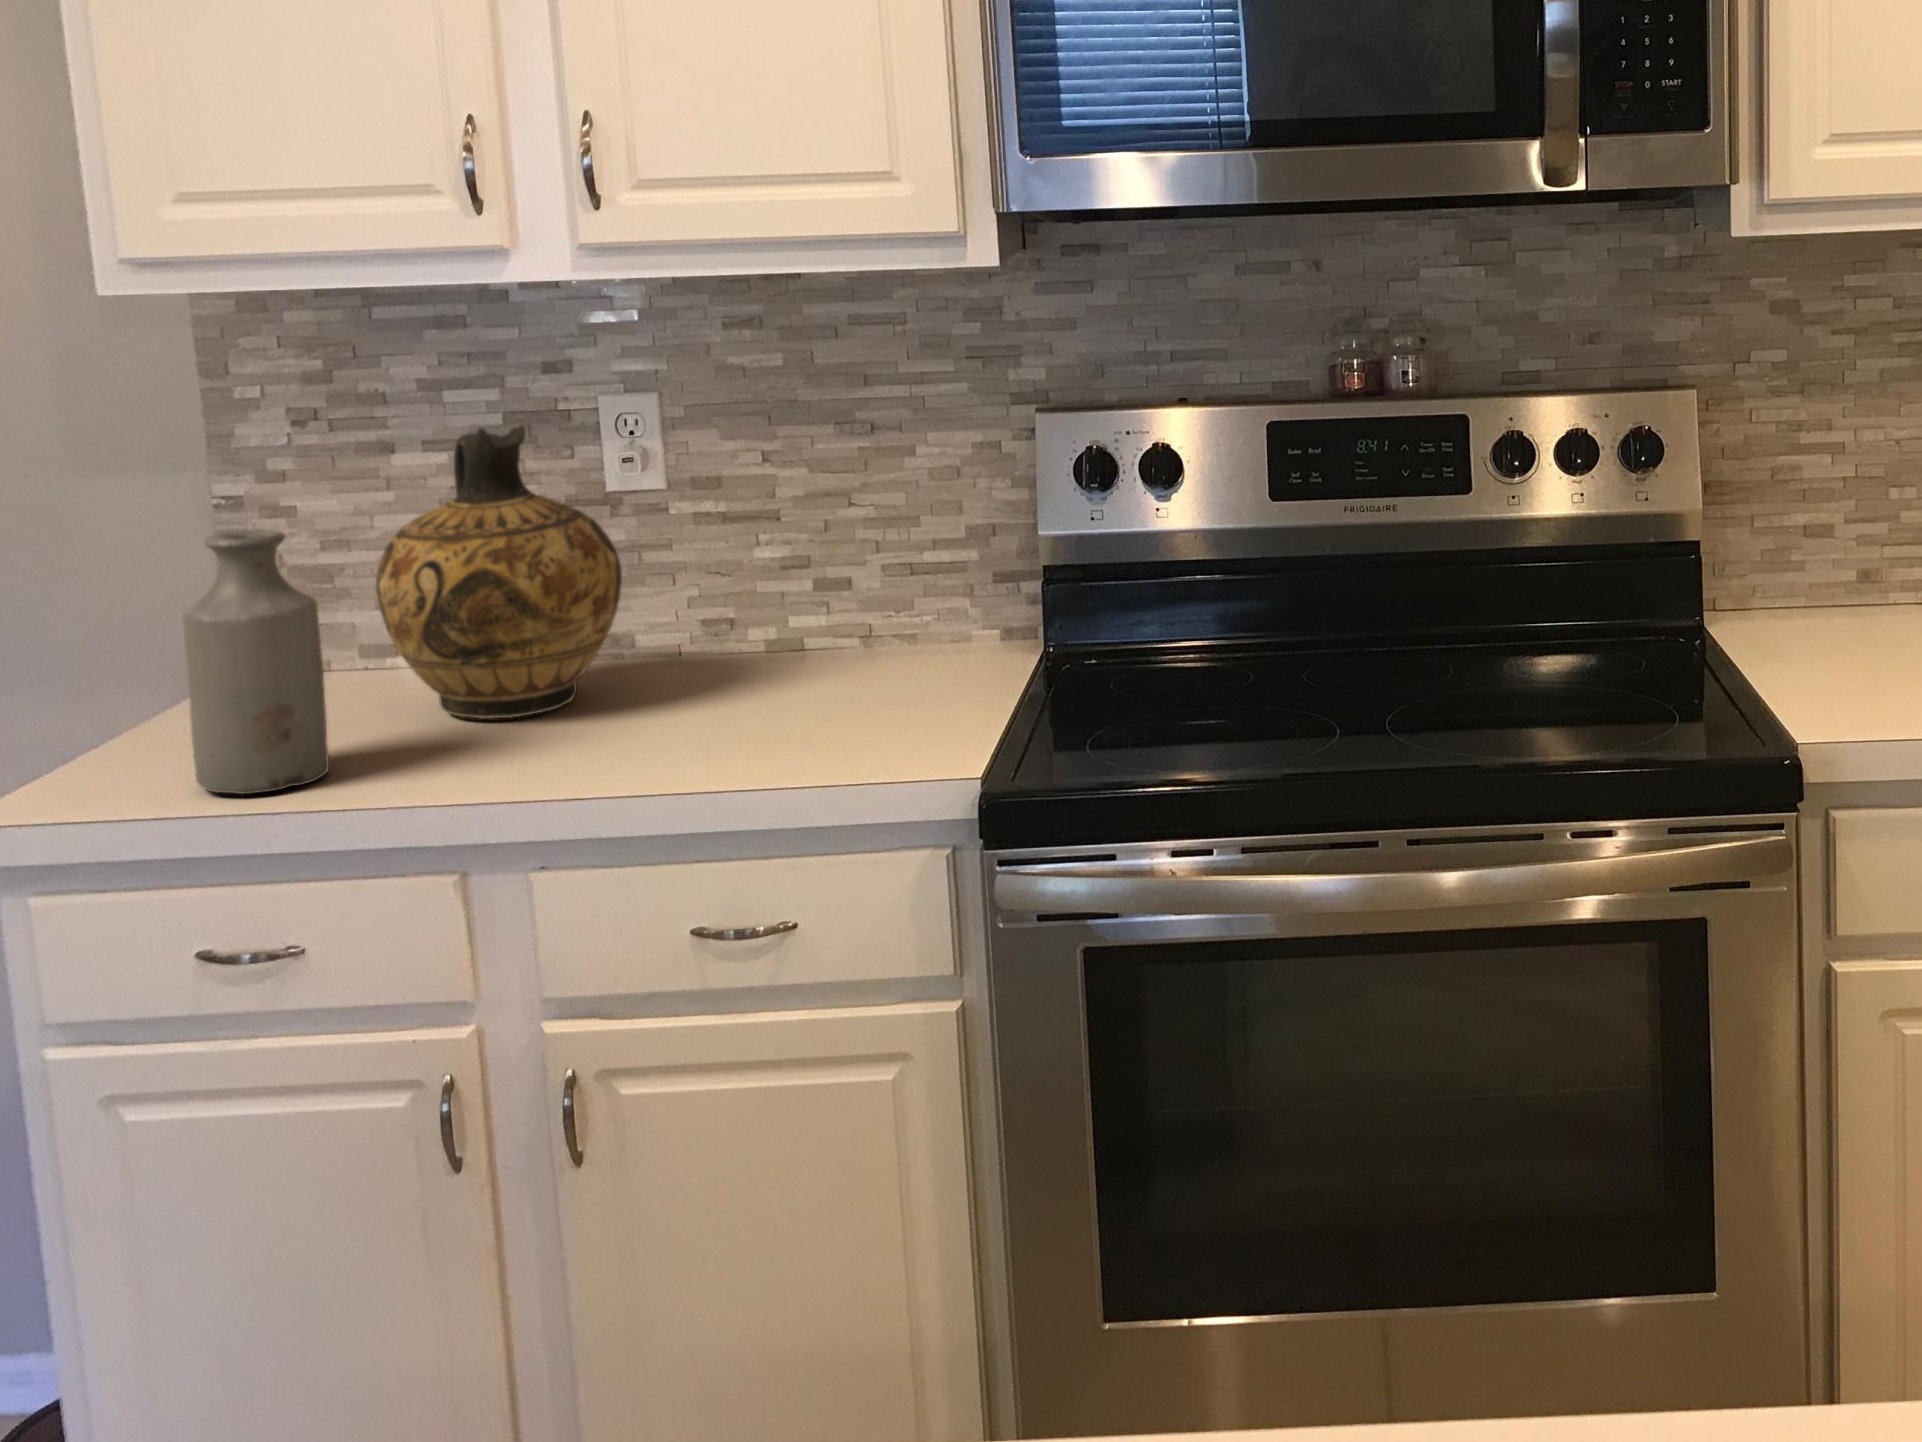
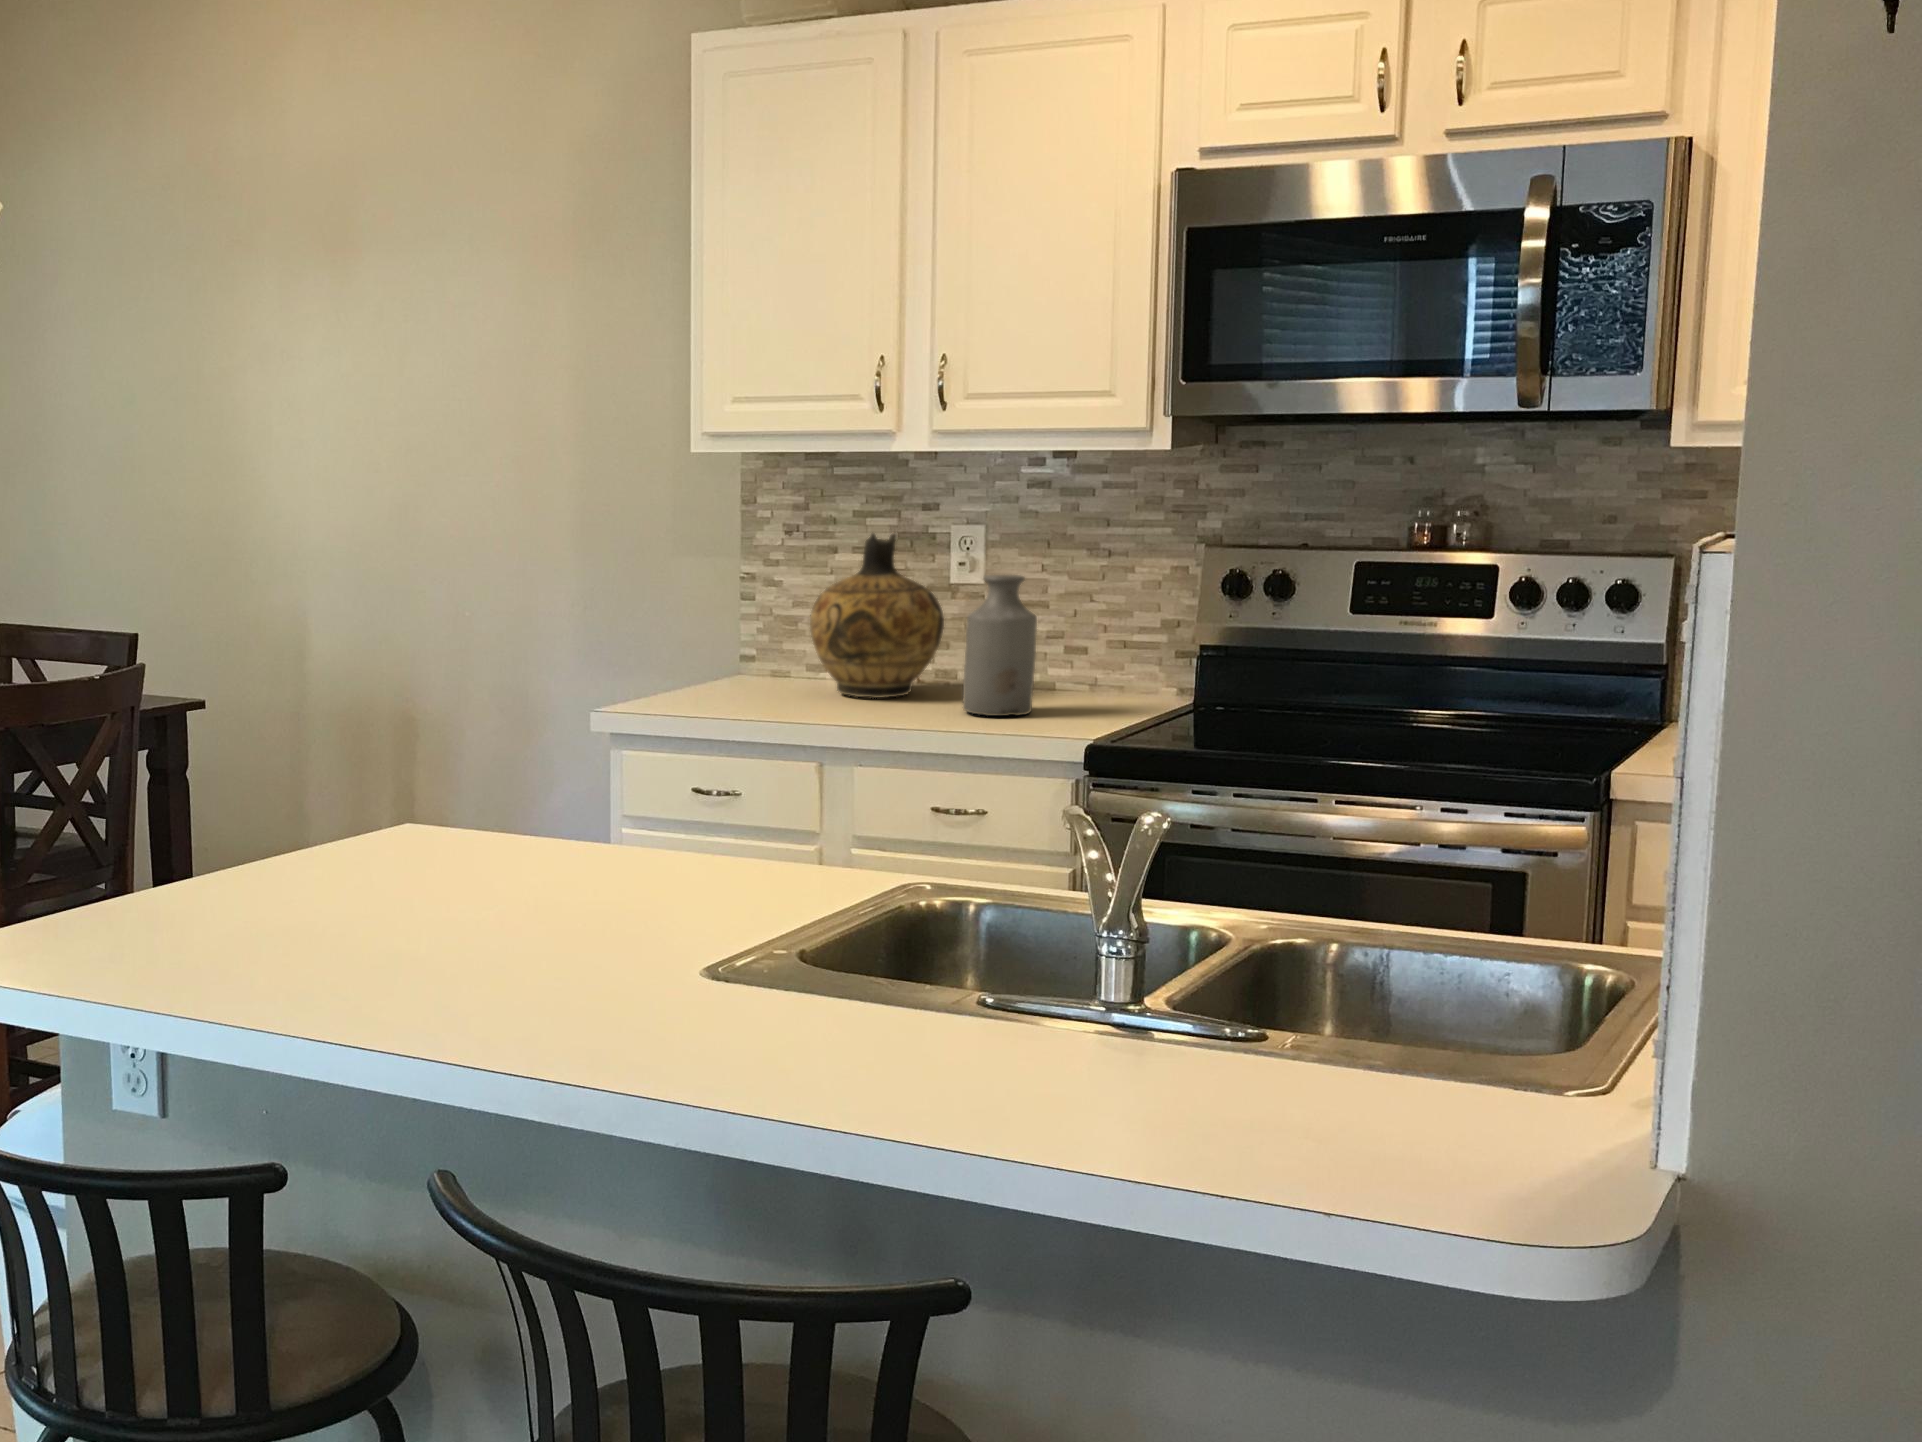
bottle: present [183,529,329,794] -> present [963,575,1037,716]

